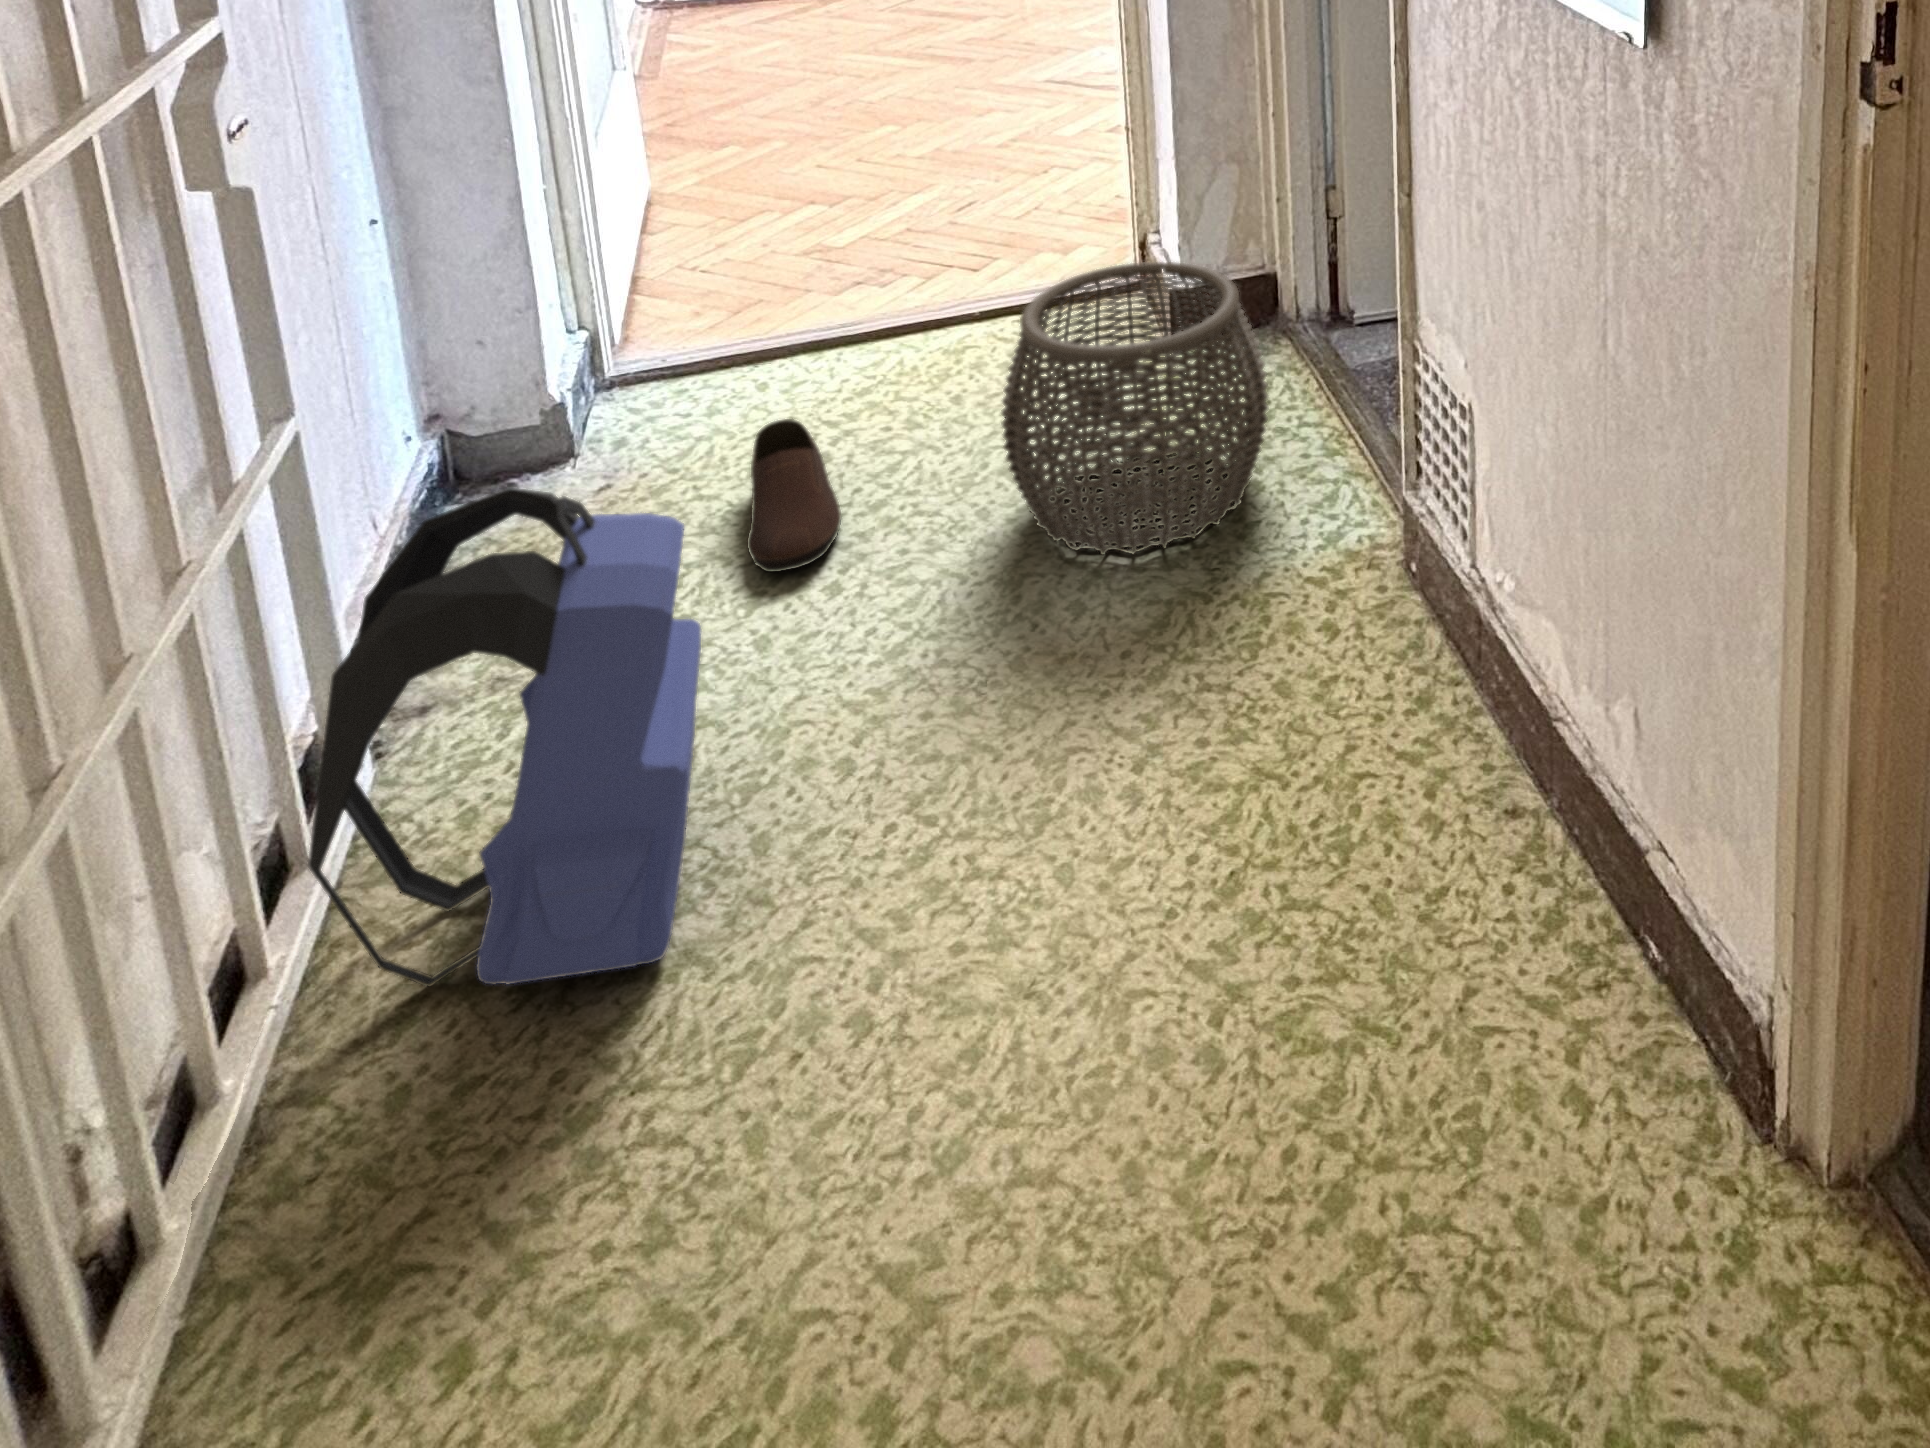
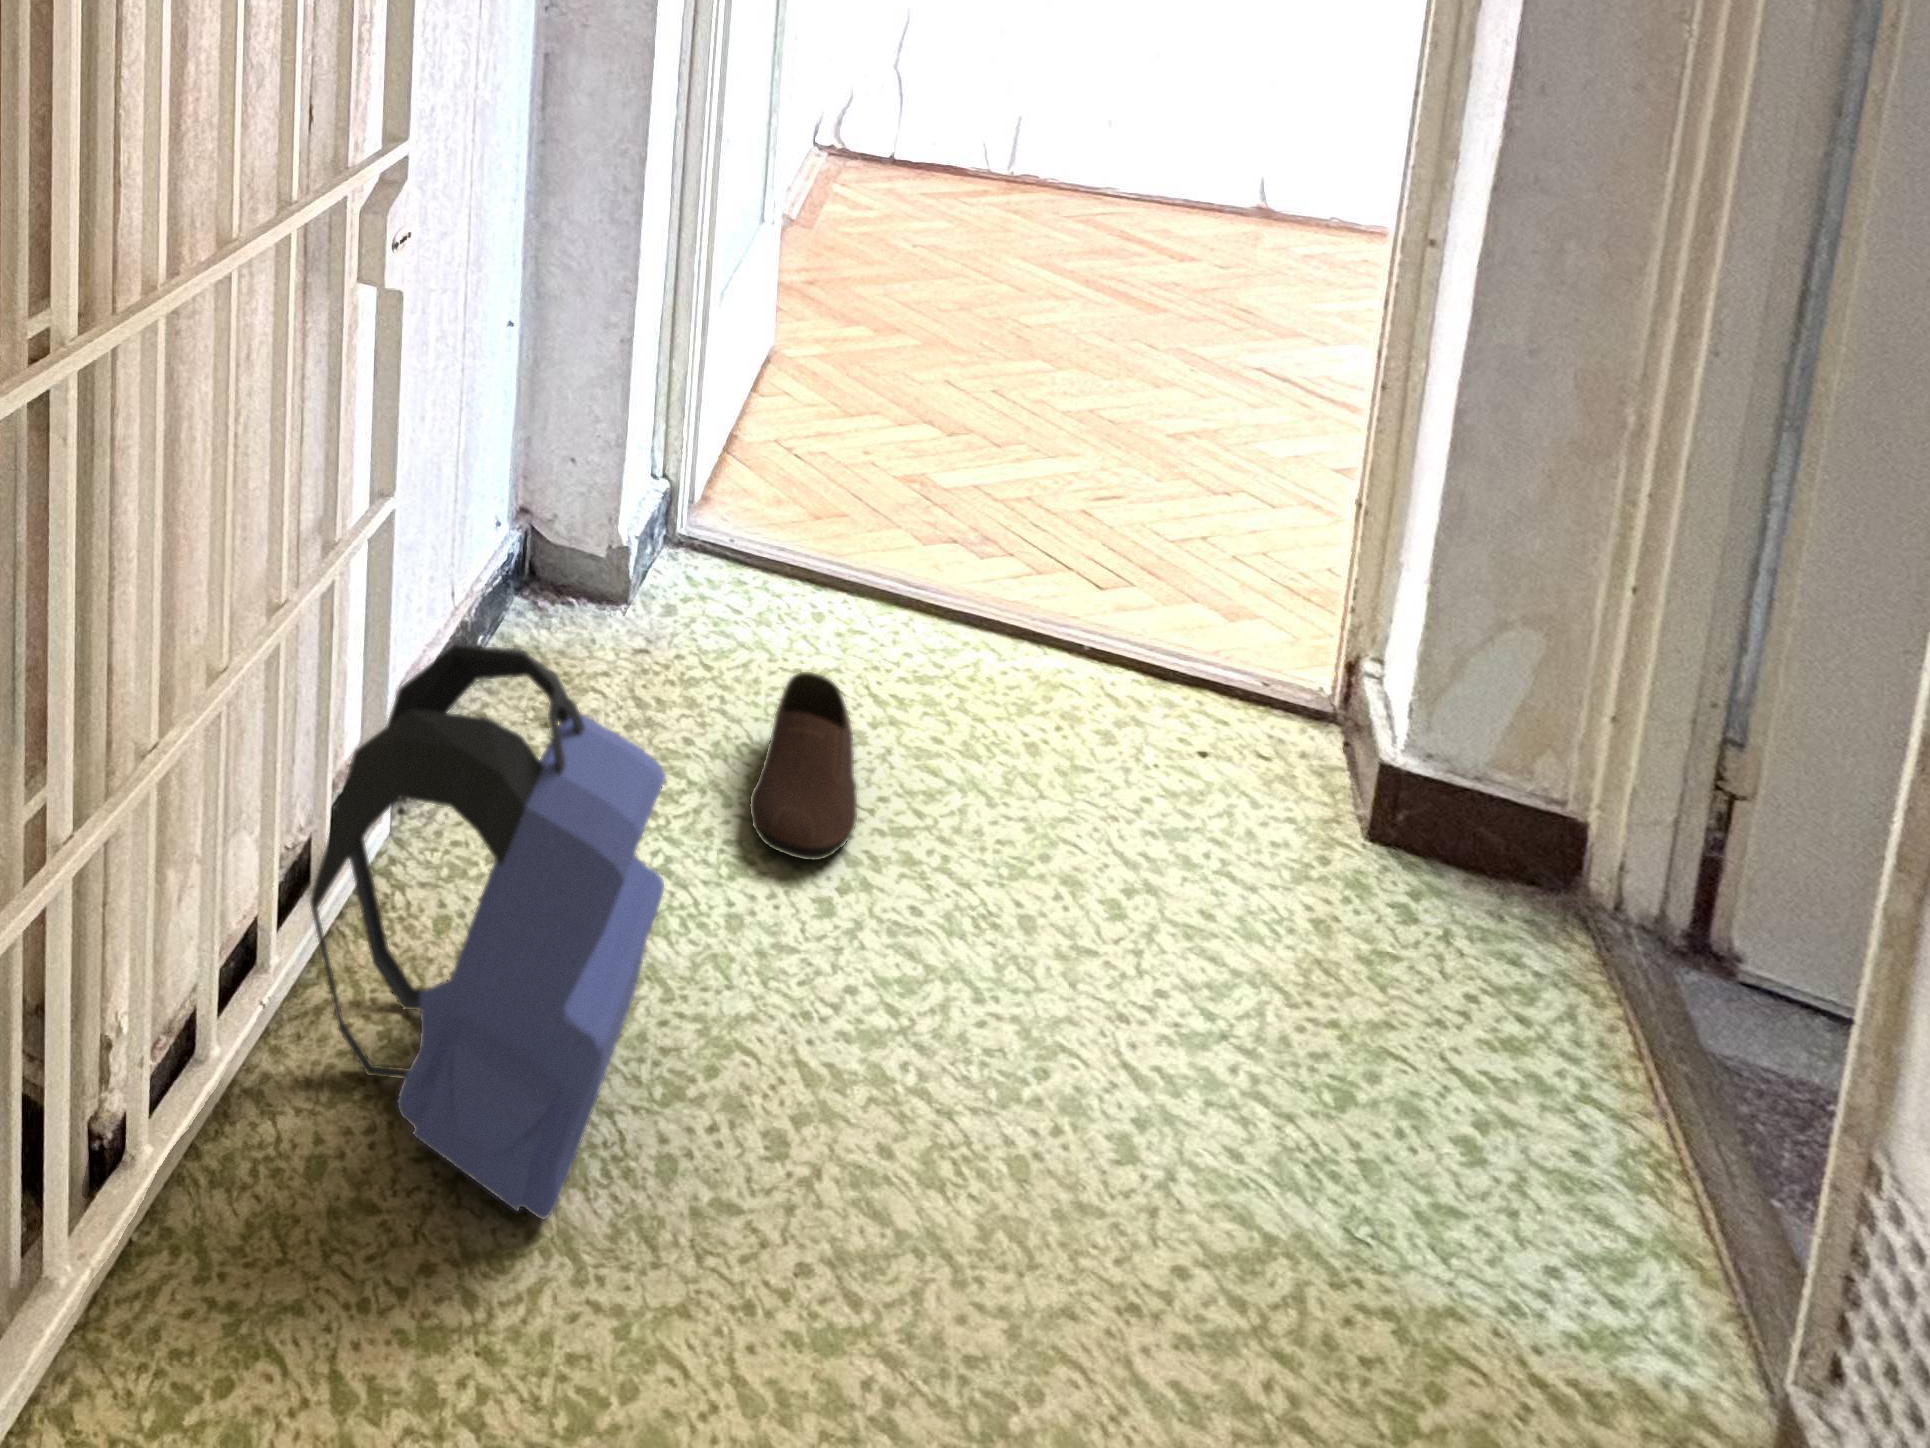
woven basket: present [1001,262,1268,555] -> none [1066,691,1527,1170]

